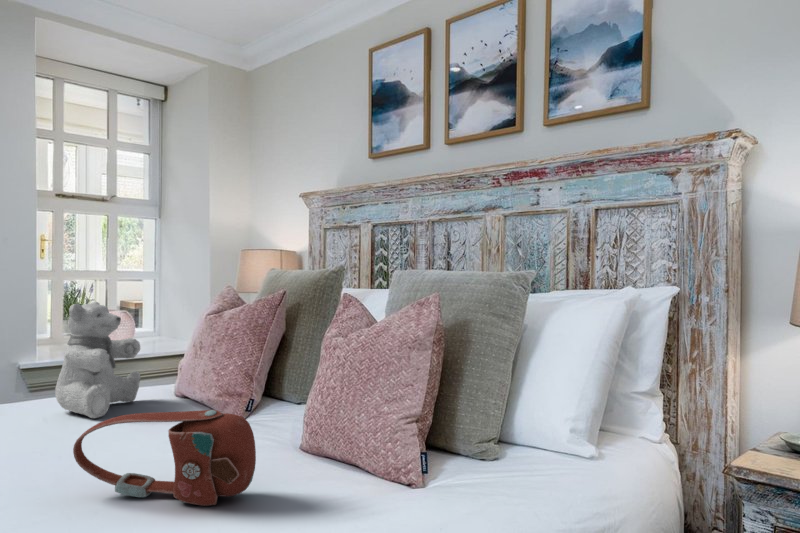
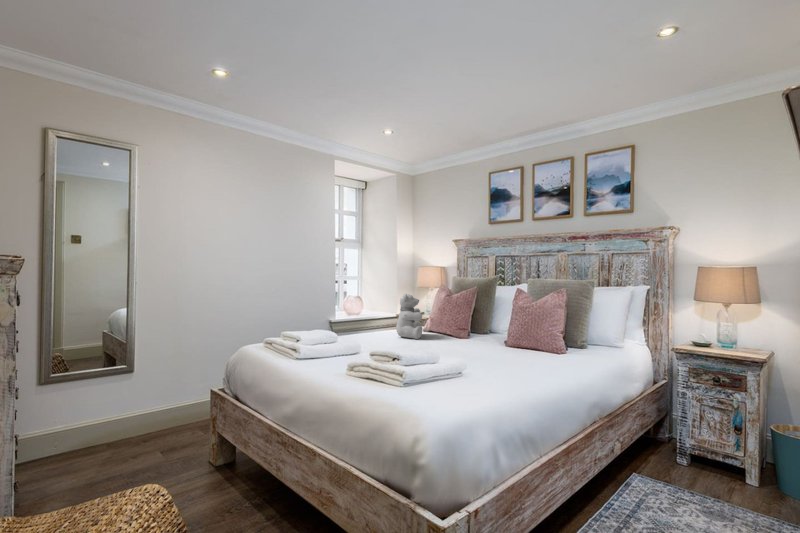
handbag: present [73,410,256,506] -> none [468,328,526,357]

